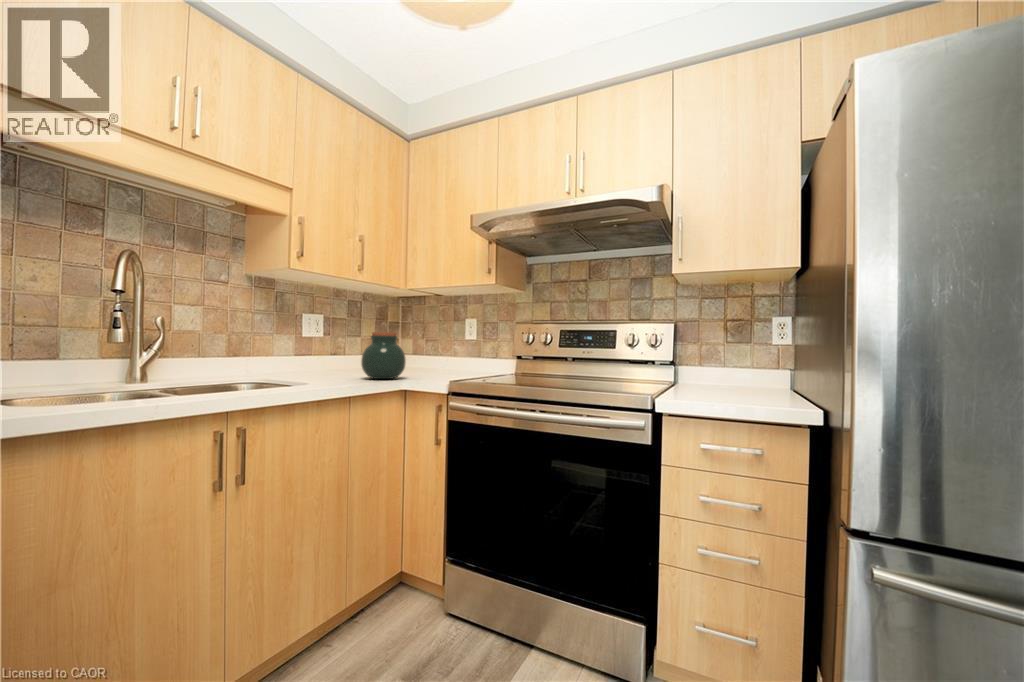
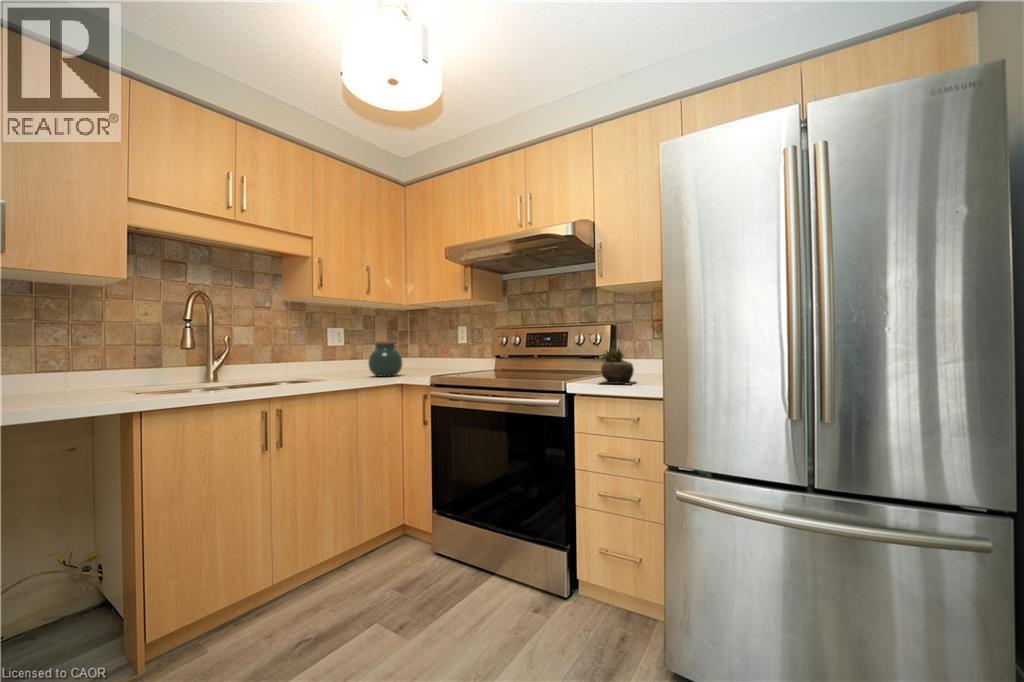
succulent plant: none [694,351,747,403] -> present [601,348,634,385]

